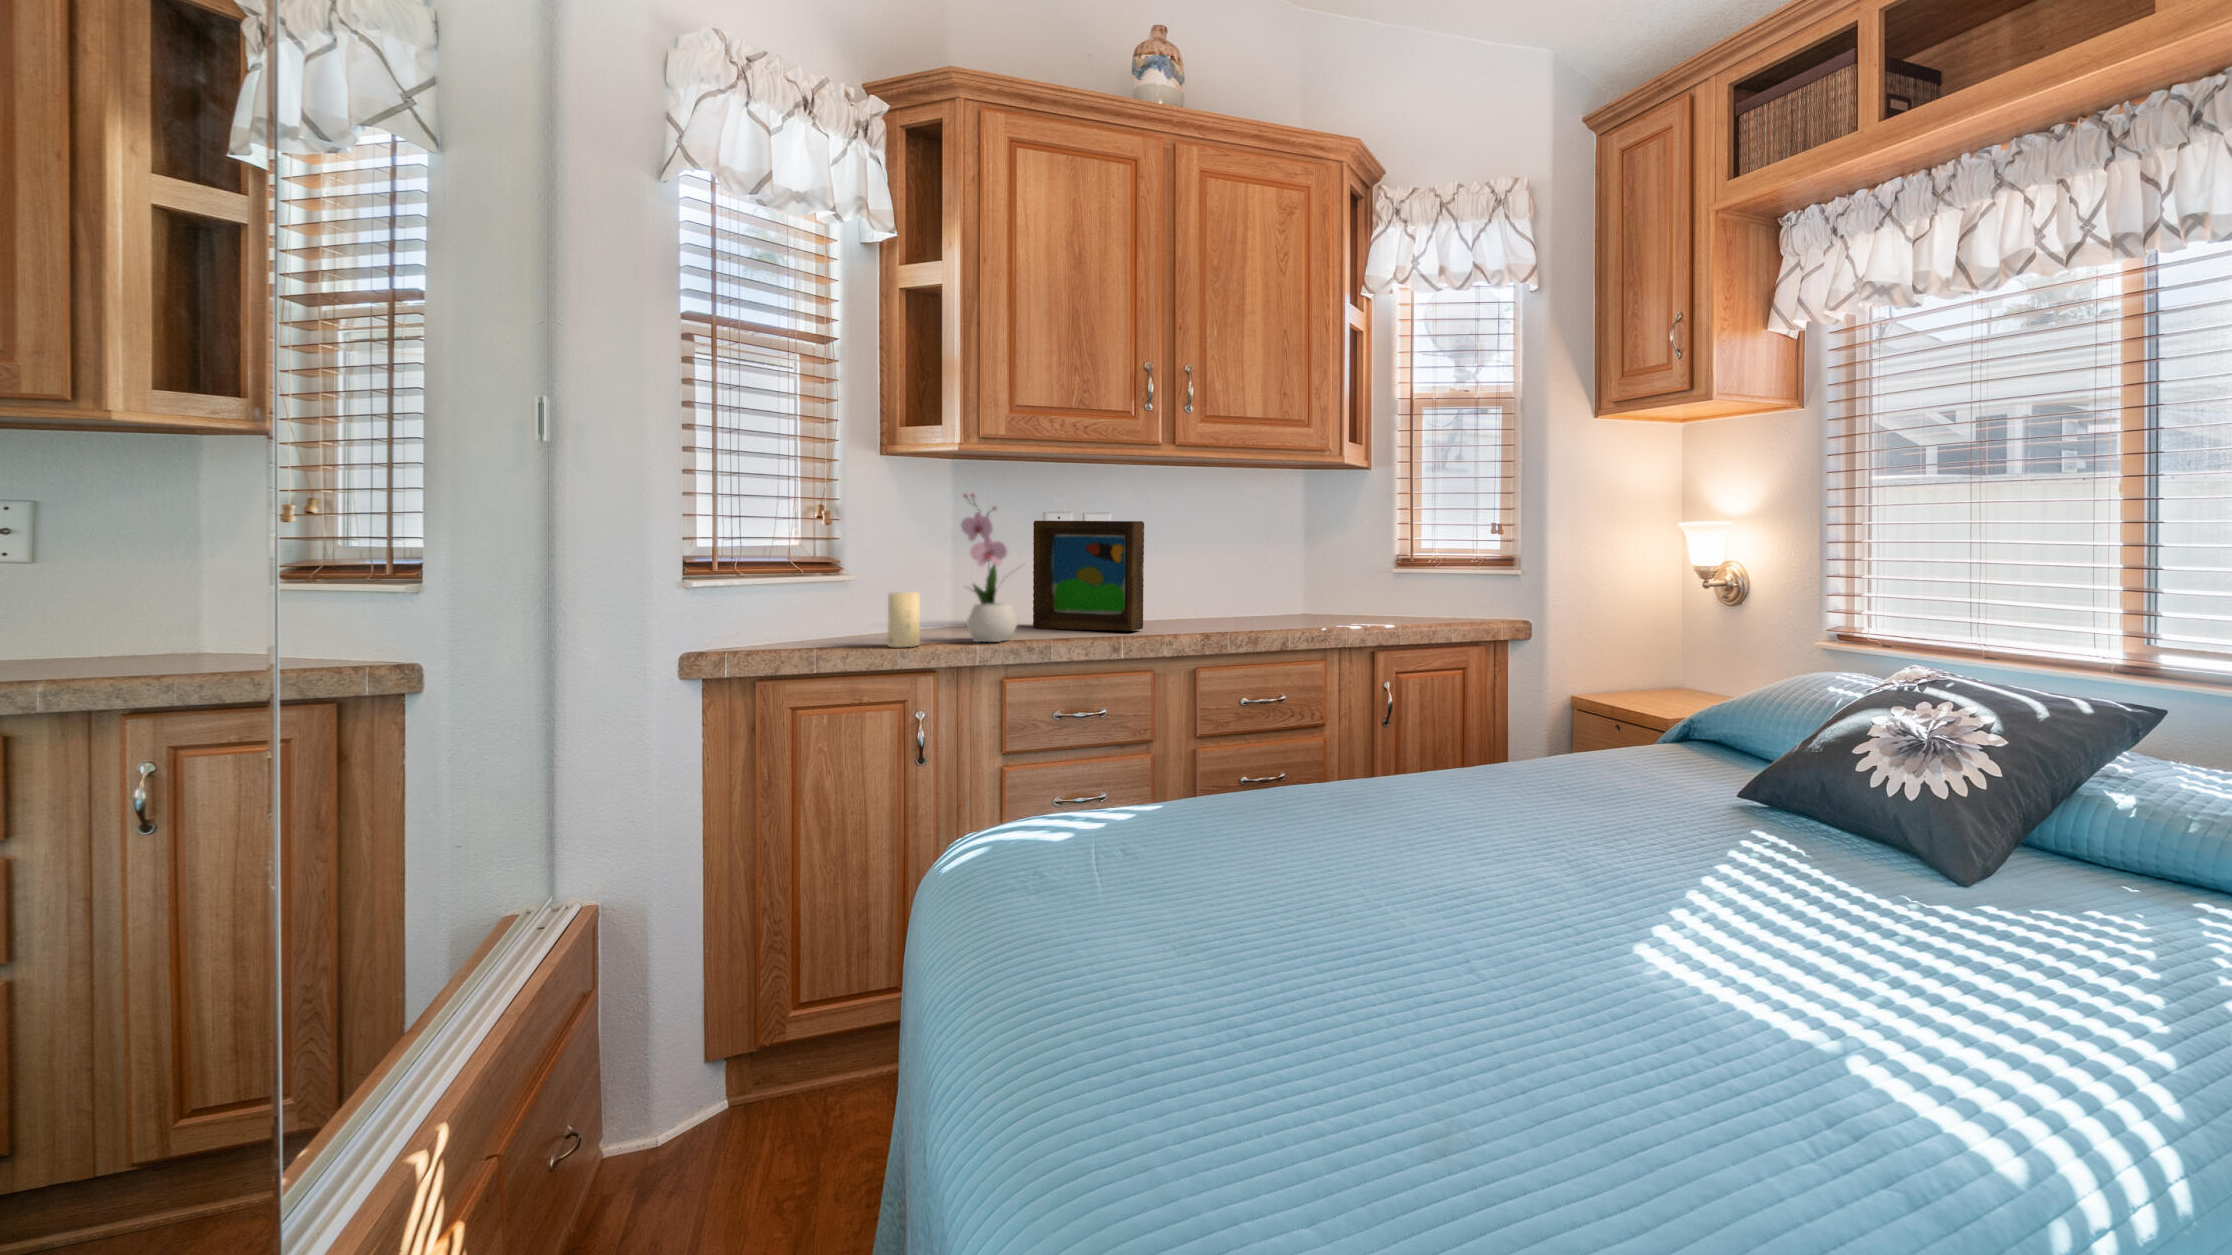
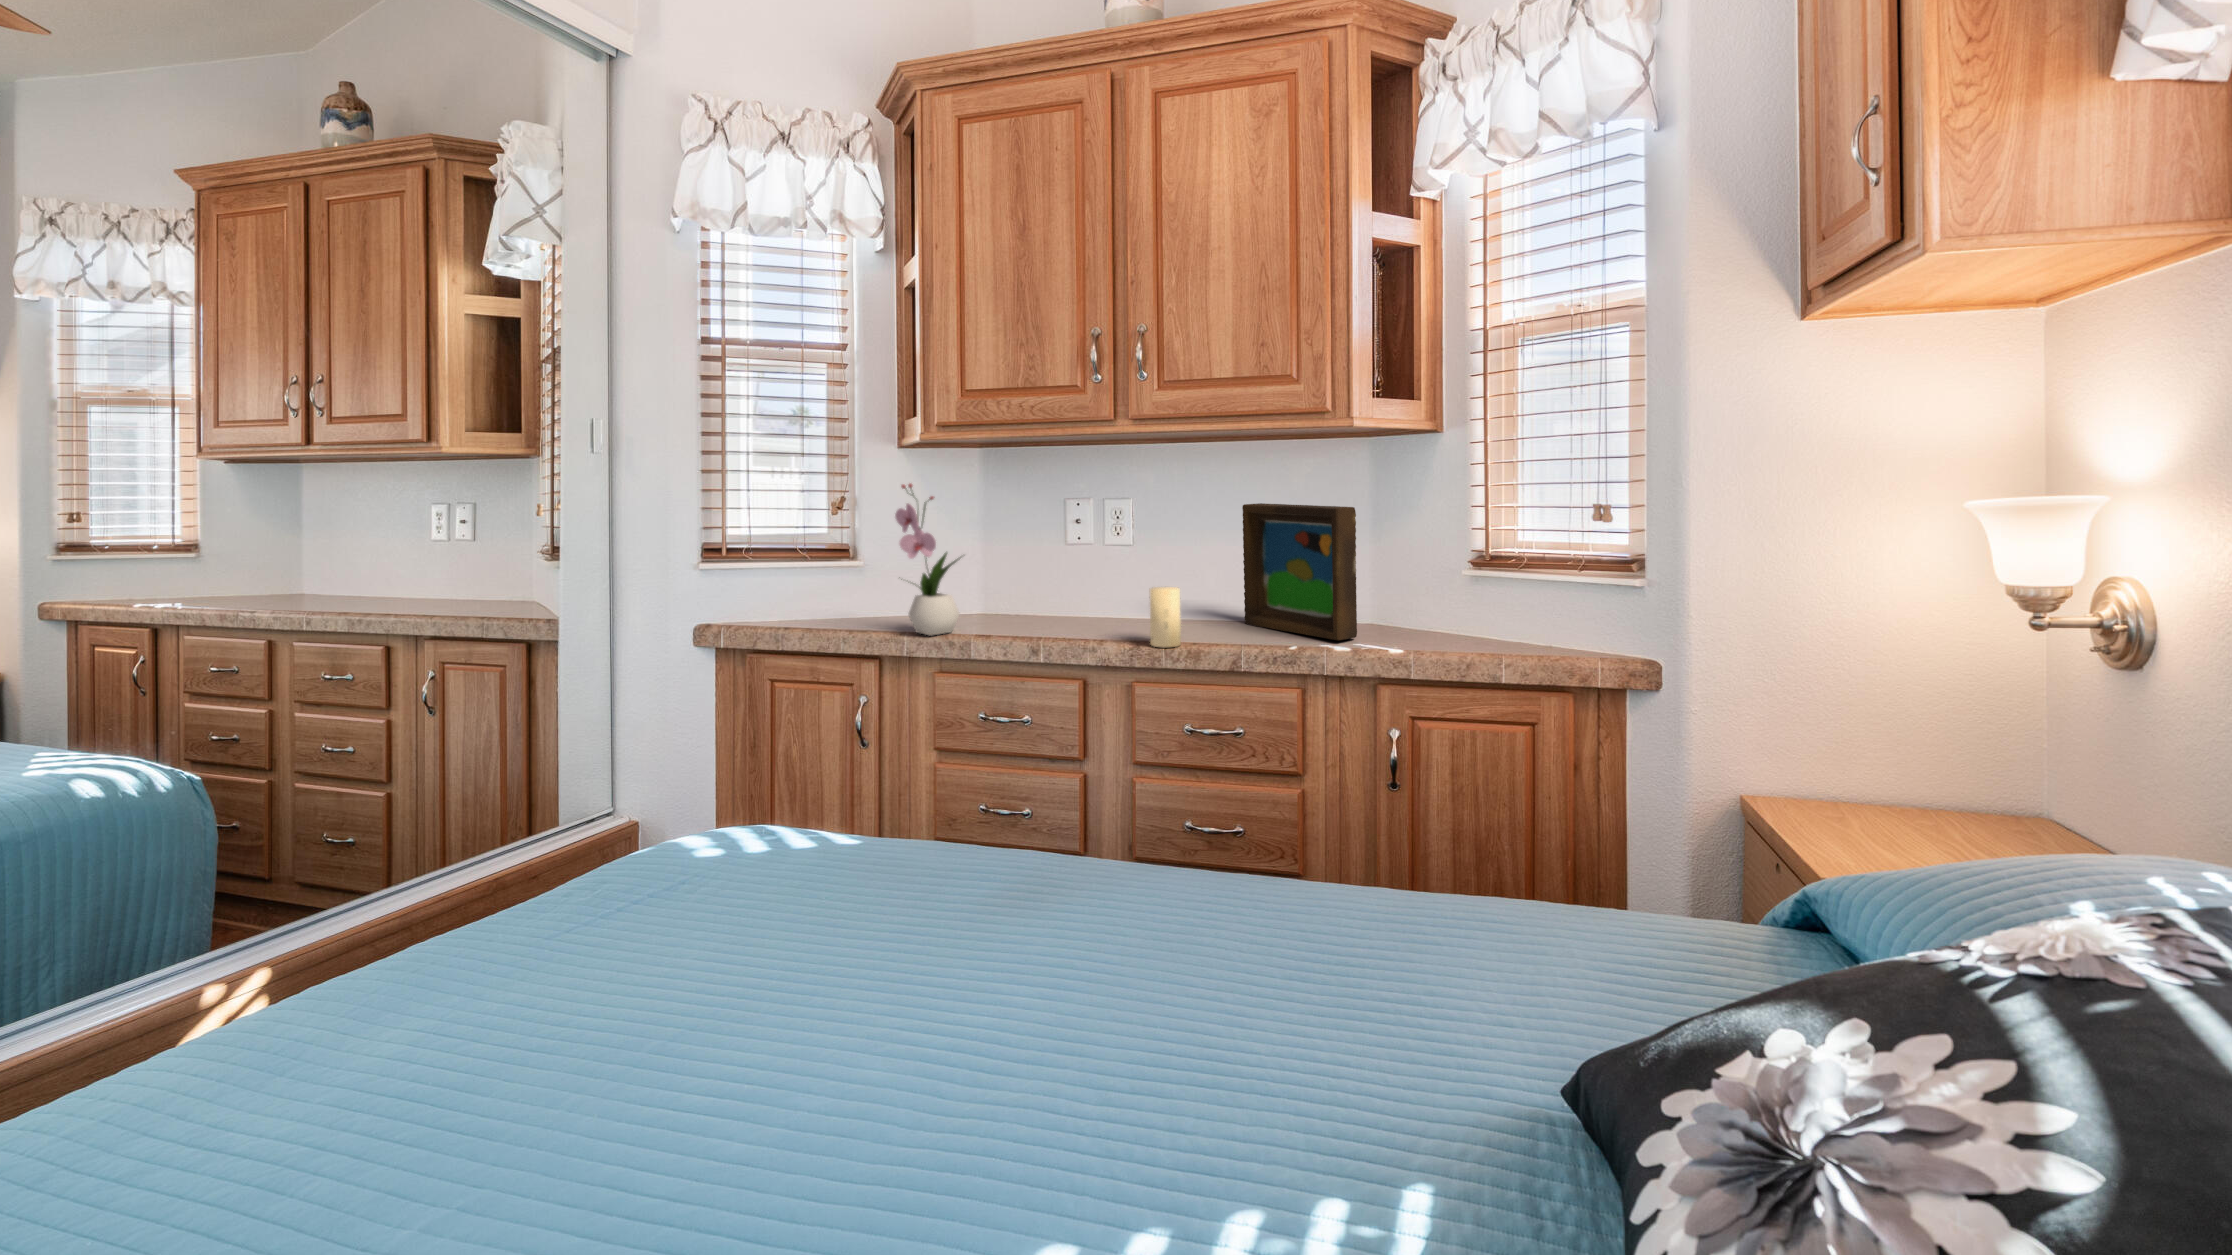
picture frame: present [1033,521,1144,631] -> present [1242,503,1357,640]
candle: present [888,592,920,647] -> present [1150,587,1181,647]

